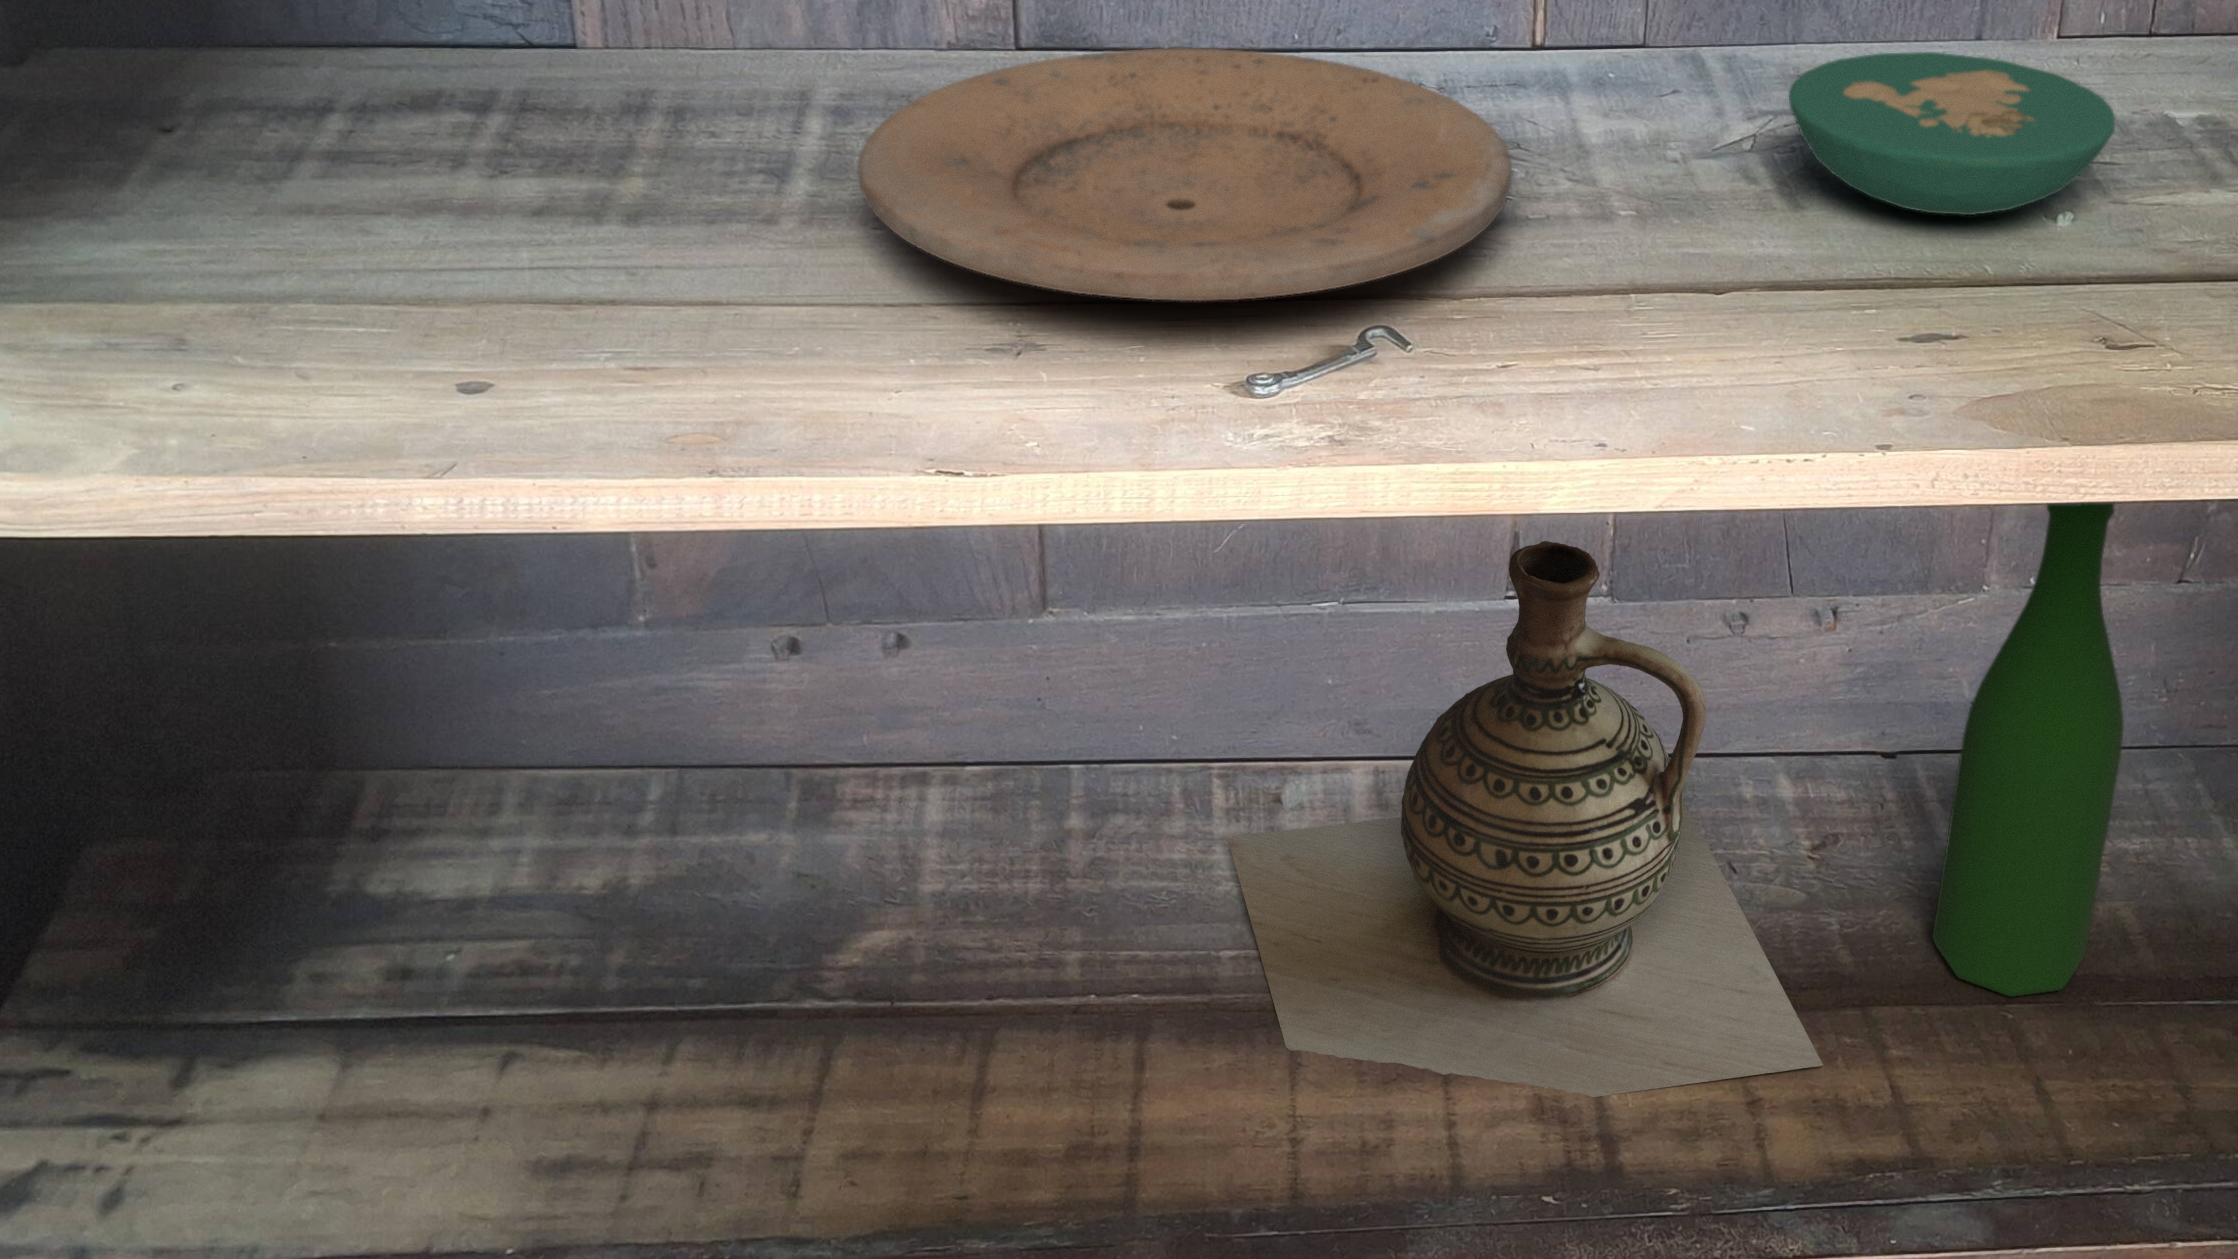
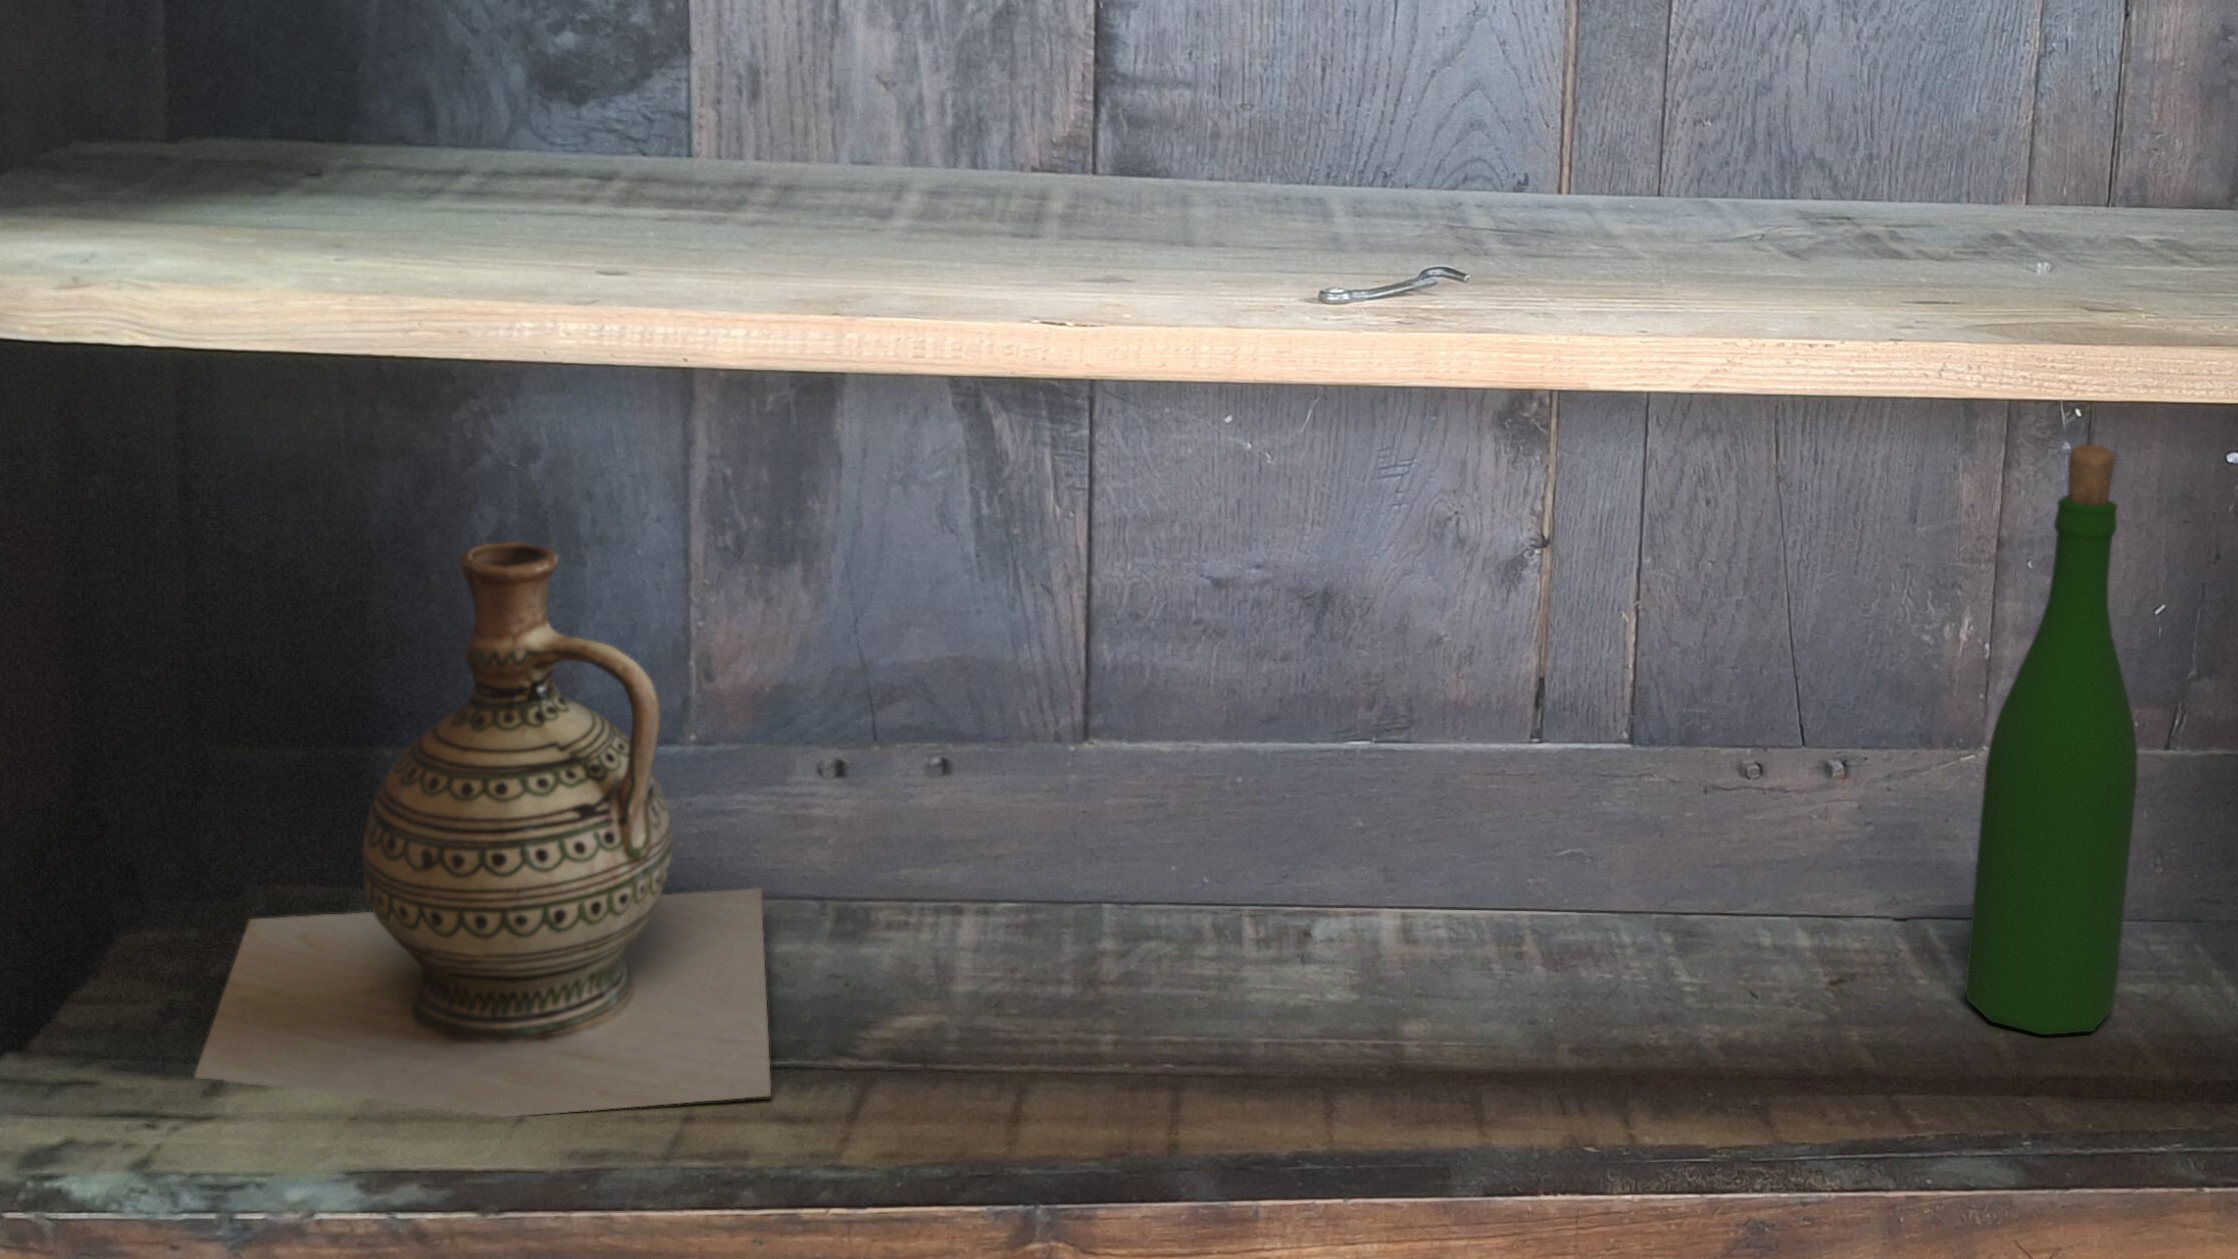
plate: present [858,49,1512,301] -> none [963,111,1558,240]
bowl: present [1789,52,2115,215] -> none [1804,123,2097,236]
ceramic jug: present [1227,541,1823,1097] -> present [195,542,771,1117]

